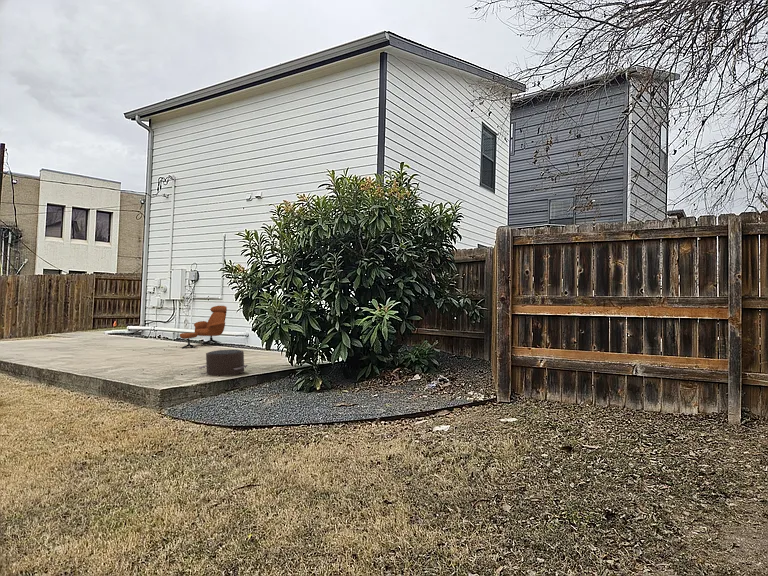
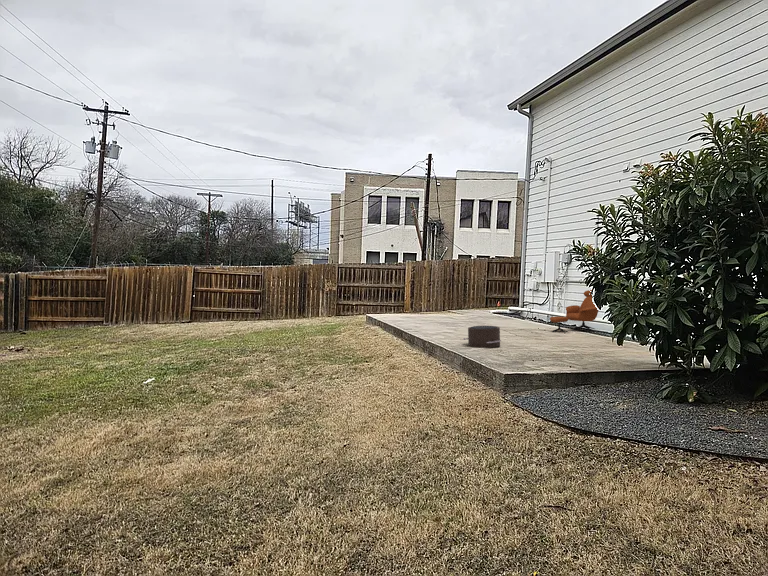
pouf: present [199,350,248,376] -> present [463,326,501,347]

